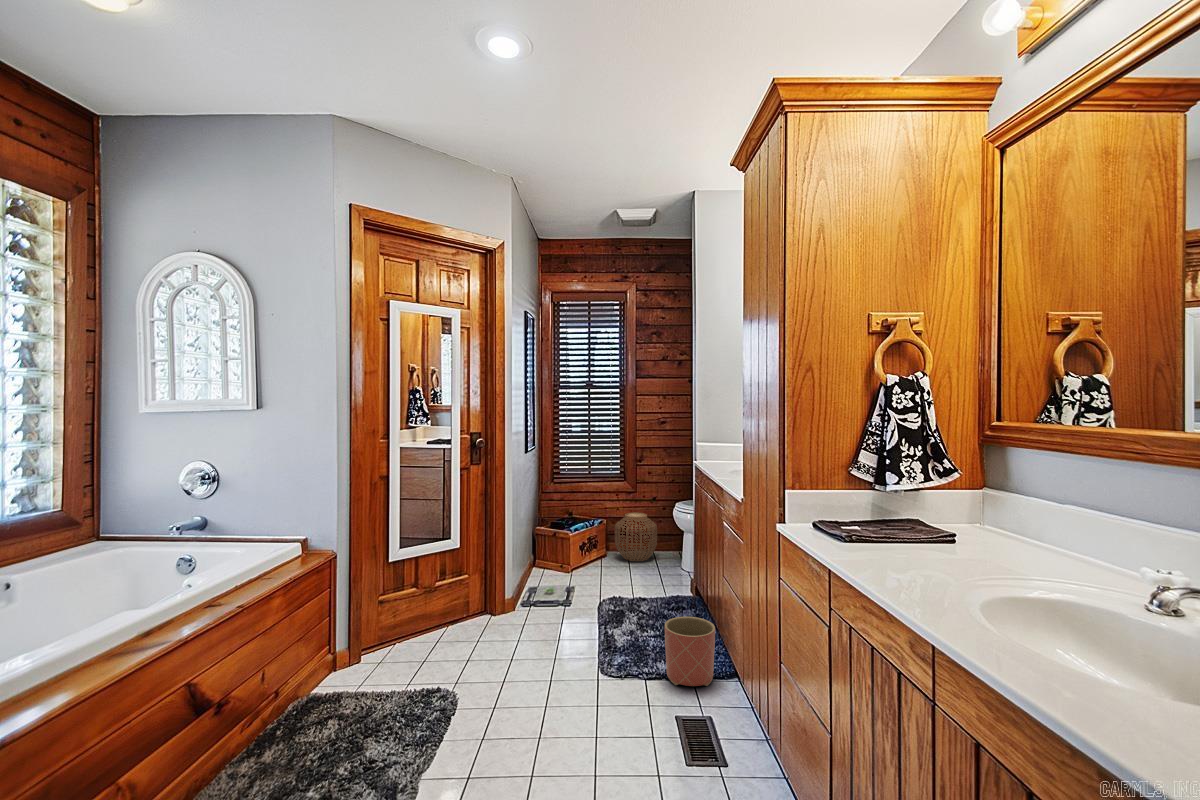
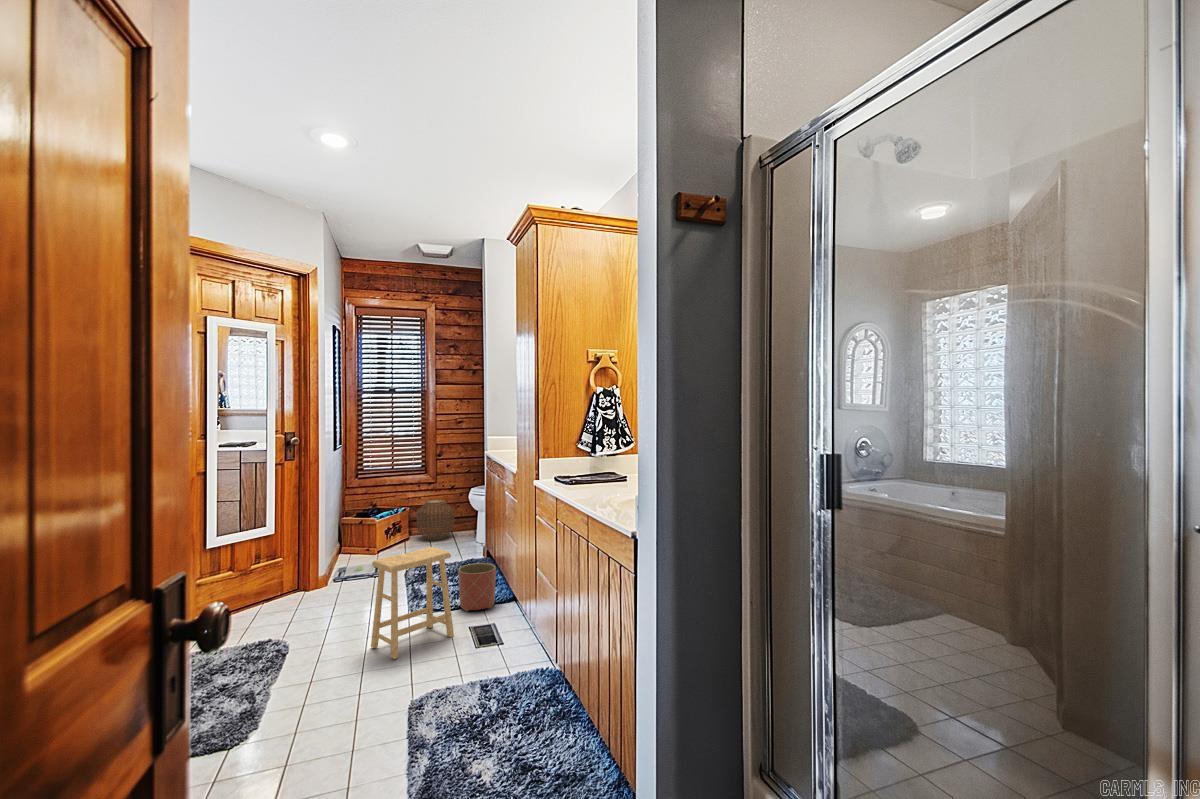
footstool: none [551,597,659,759] -> present [371,547,454,659]

